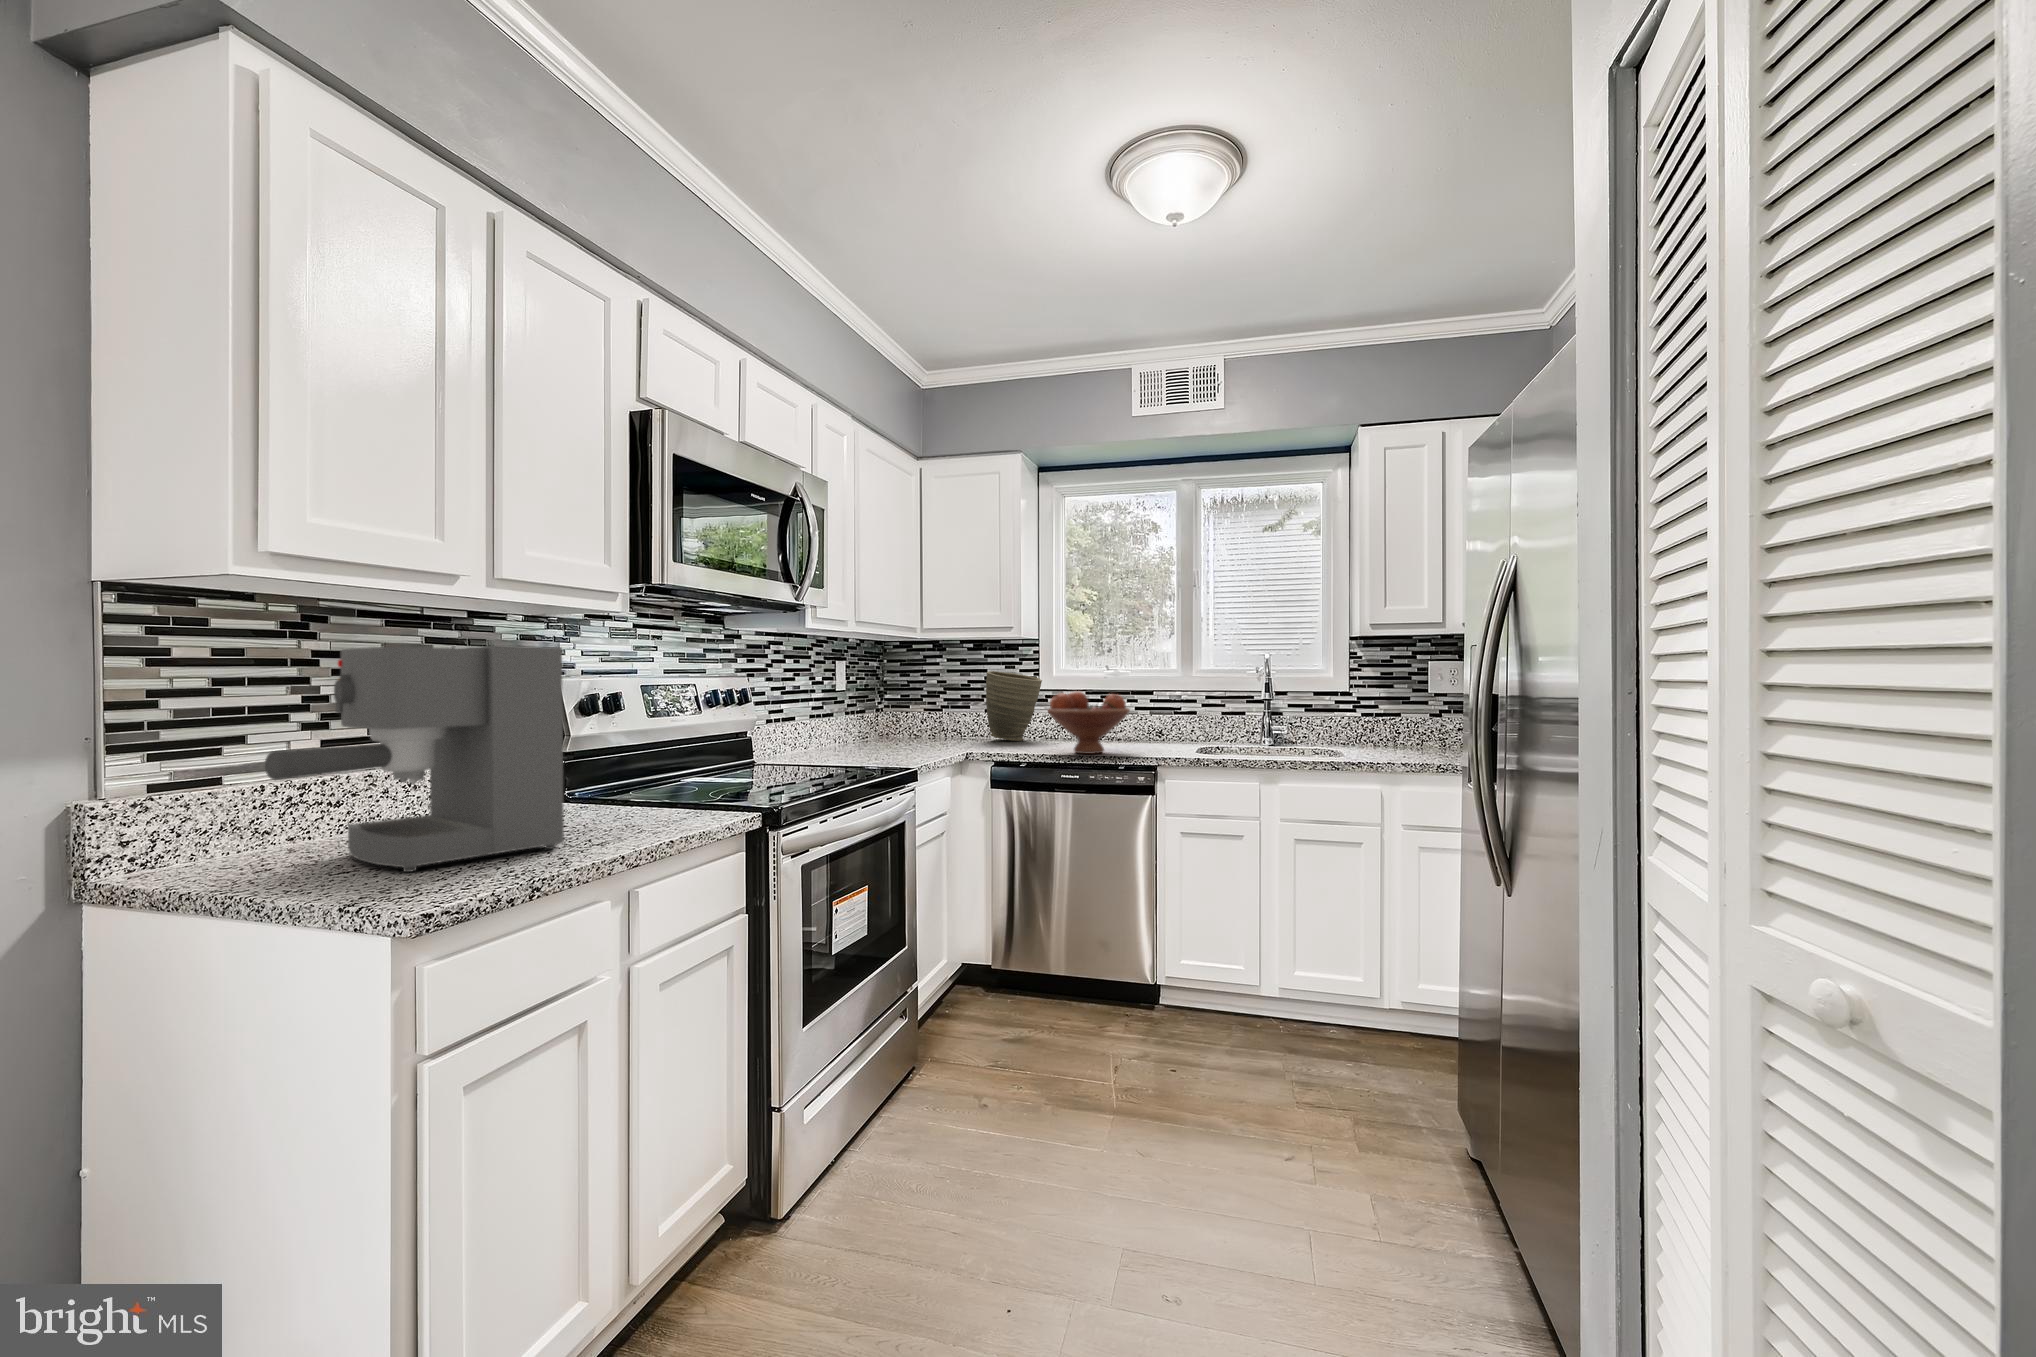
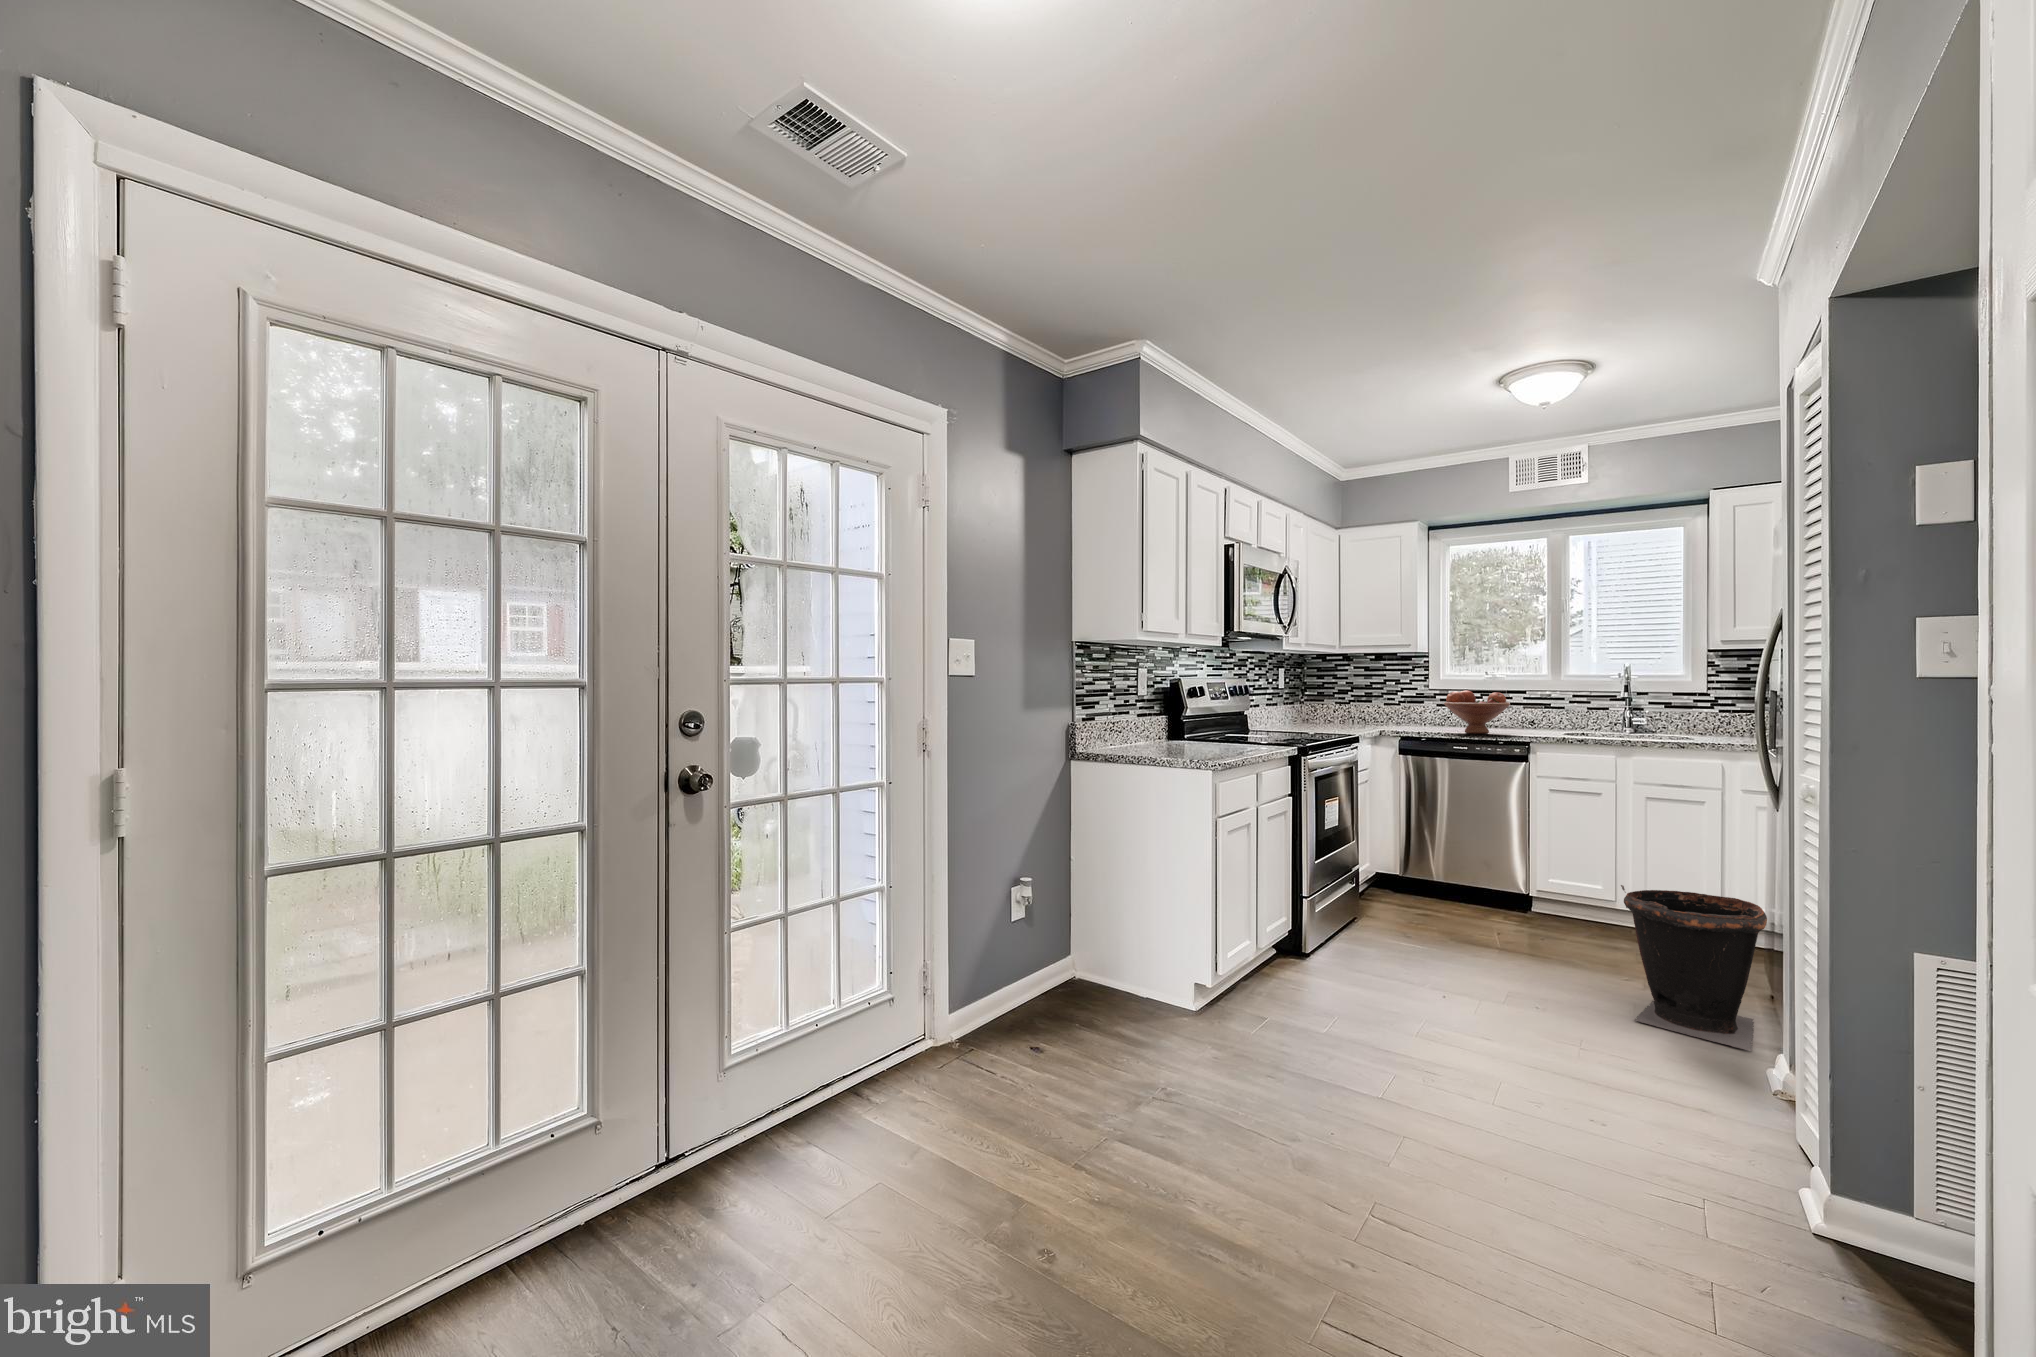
coffee maker: present [265,646,564,872] -> none [1140,667,1231,760]
vase: present [986,671,1042,741] -> none [1388,675,1433,726]
waste bin: none [1279,1013,1488,1329] -> present [1621,885,1767,1051]

